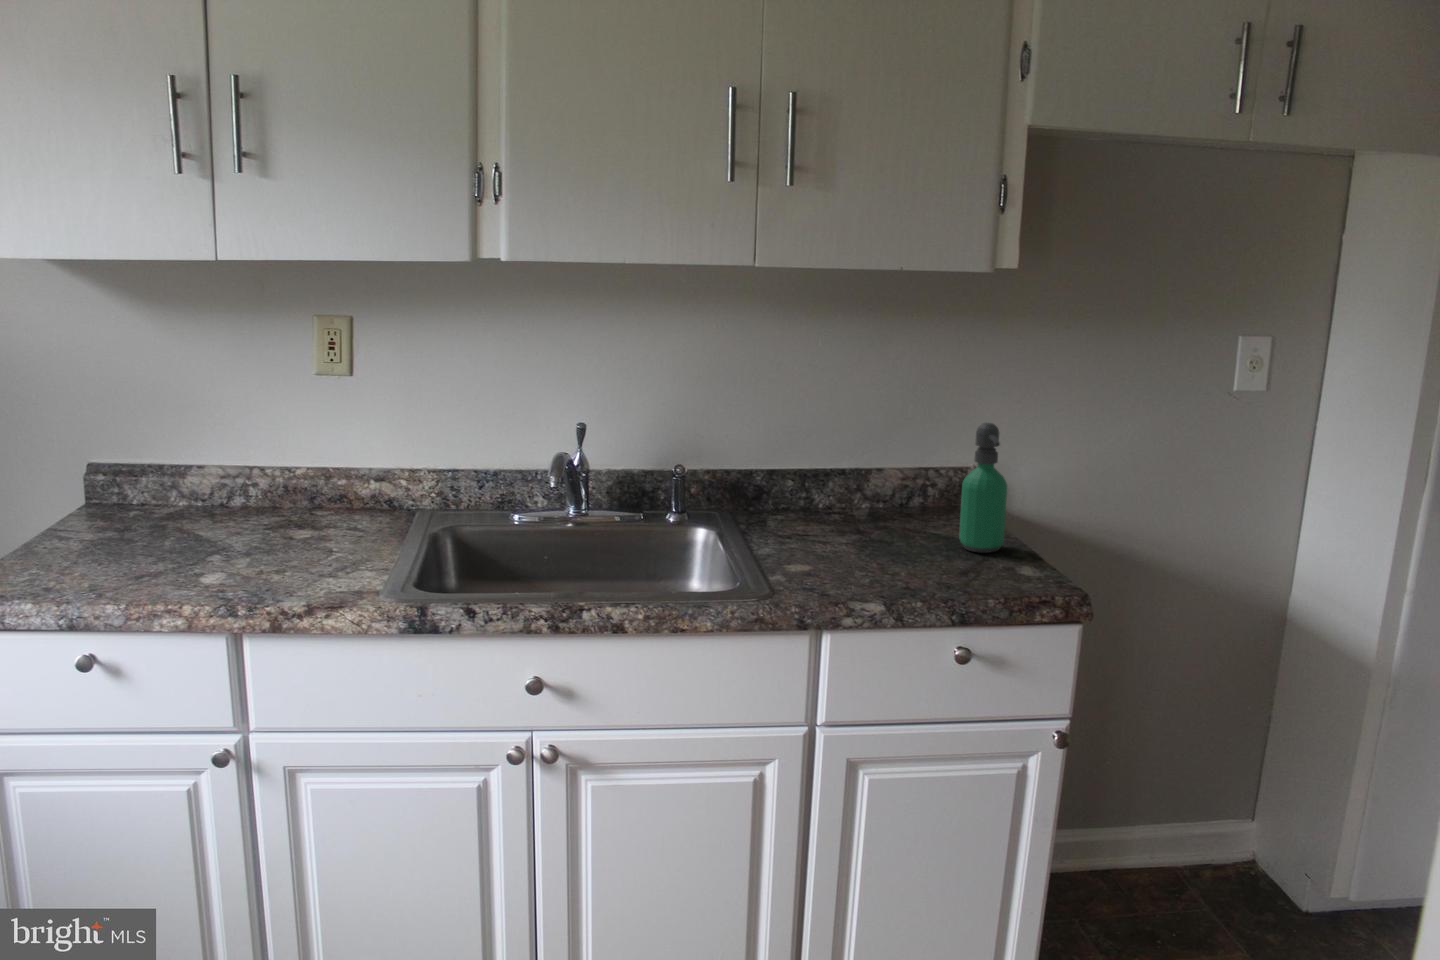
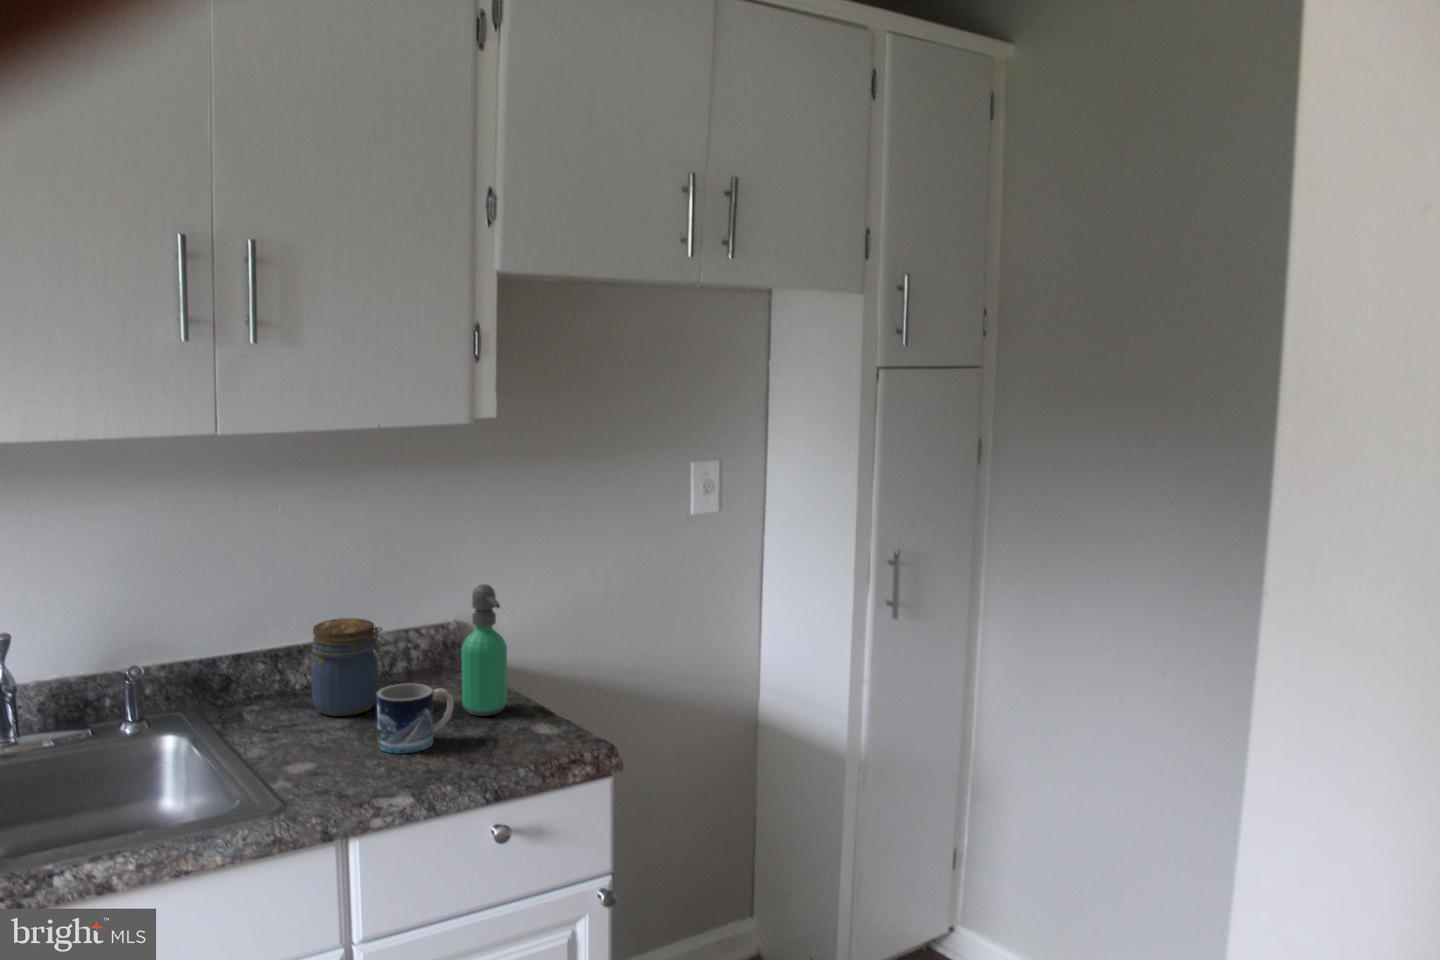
jar: none [826,445,893,534] -> present [312,618,385,716]
mug: none [869,508,943,571] -> present [377,684,454,754]

